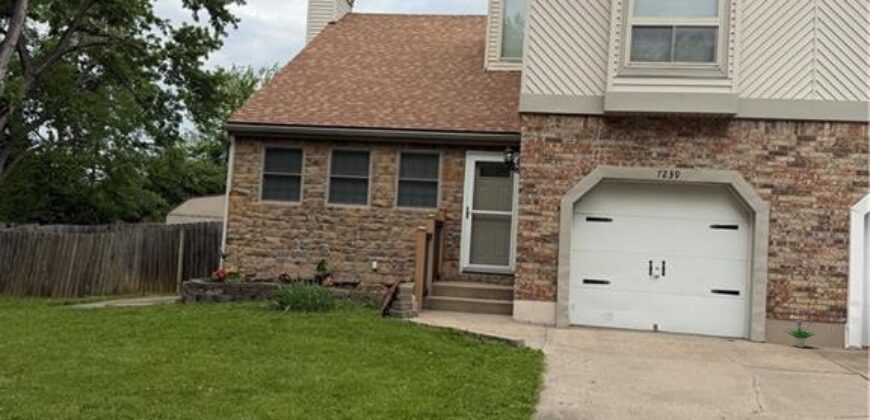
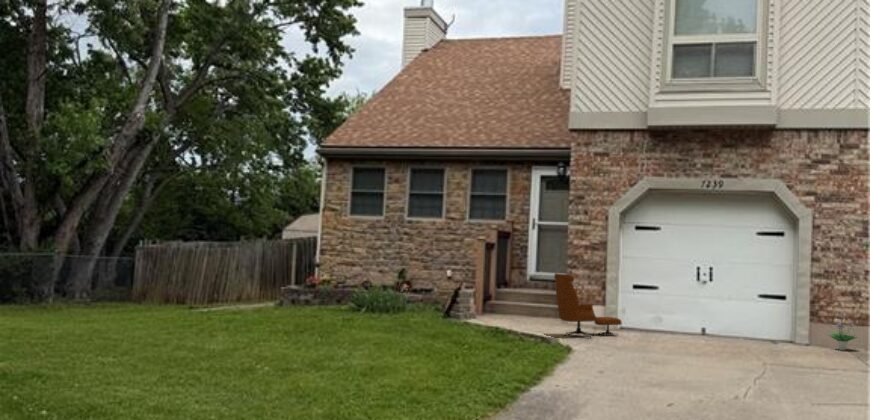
lounge chair: none [508,267,574,338] -> present [554,273,622,338]

